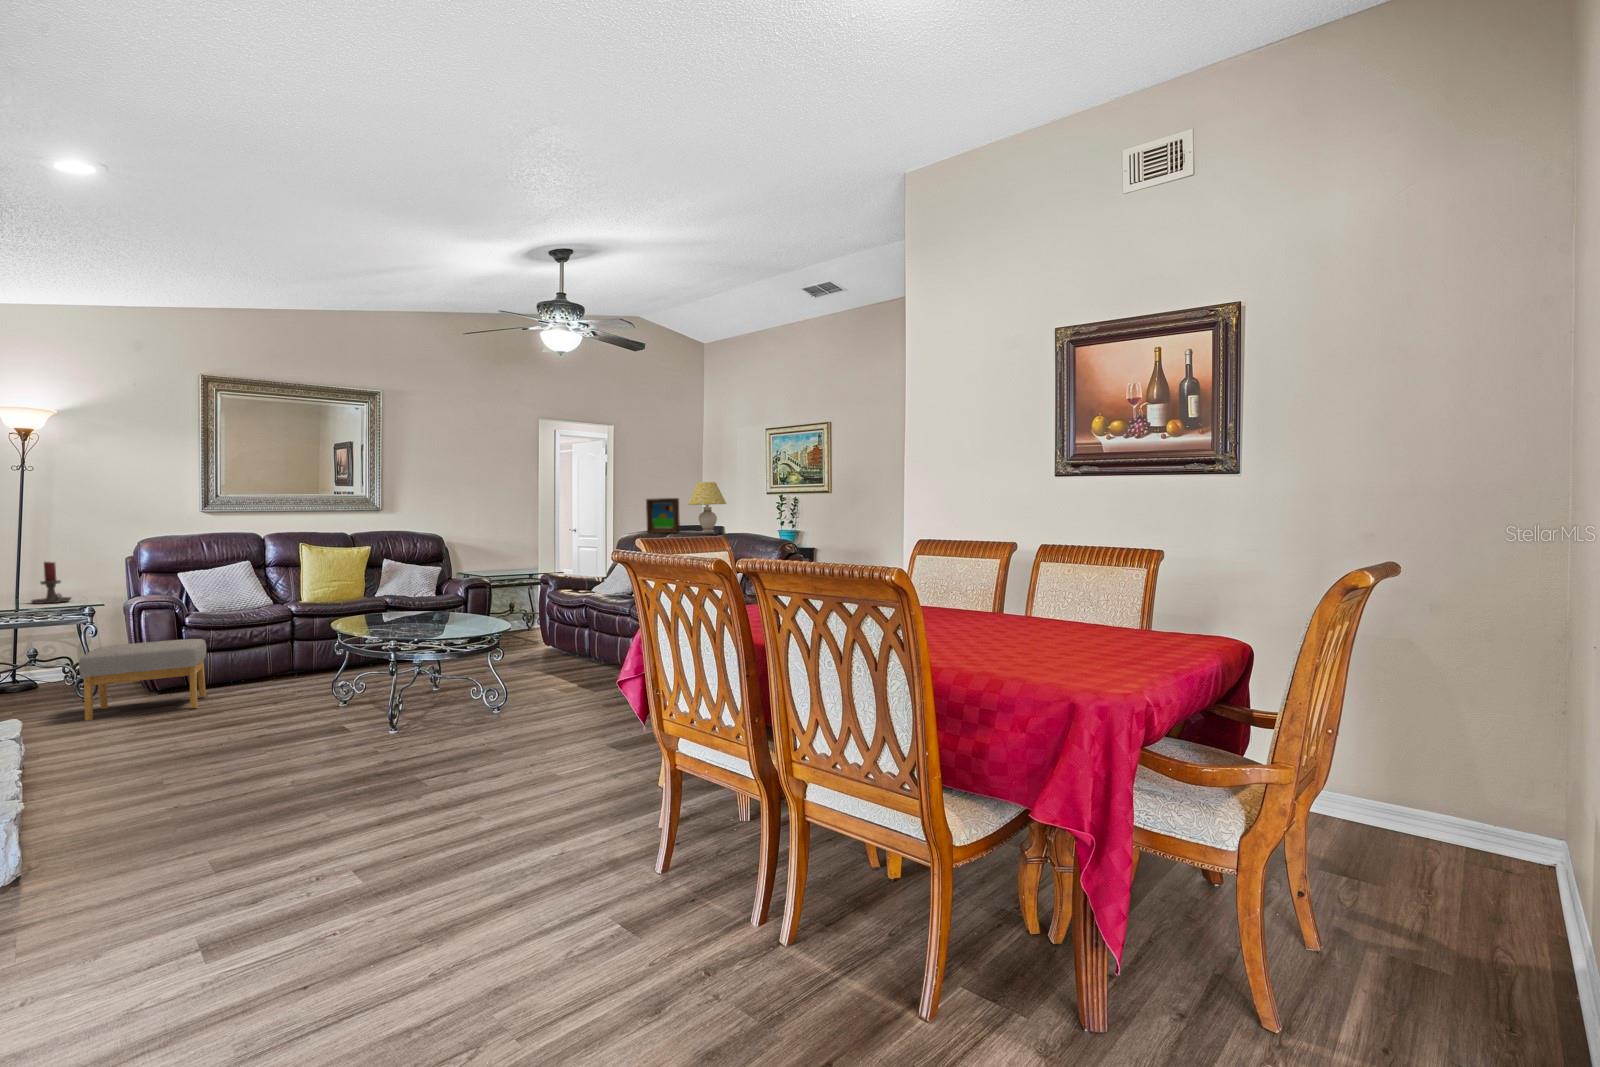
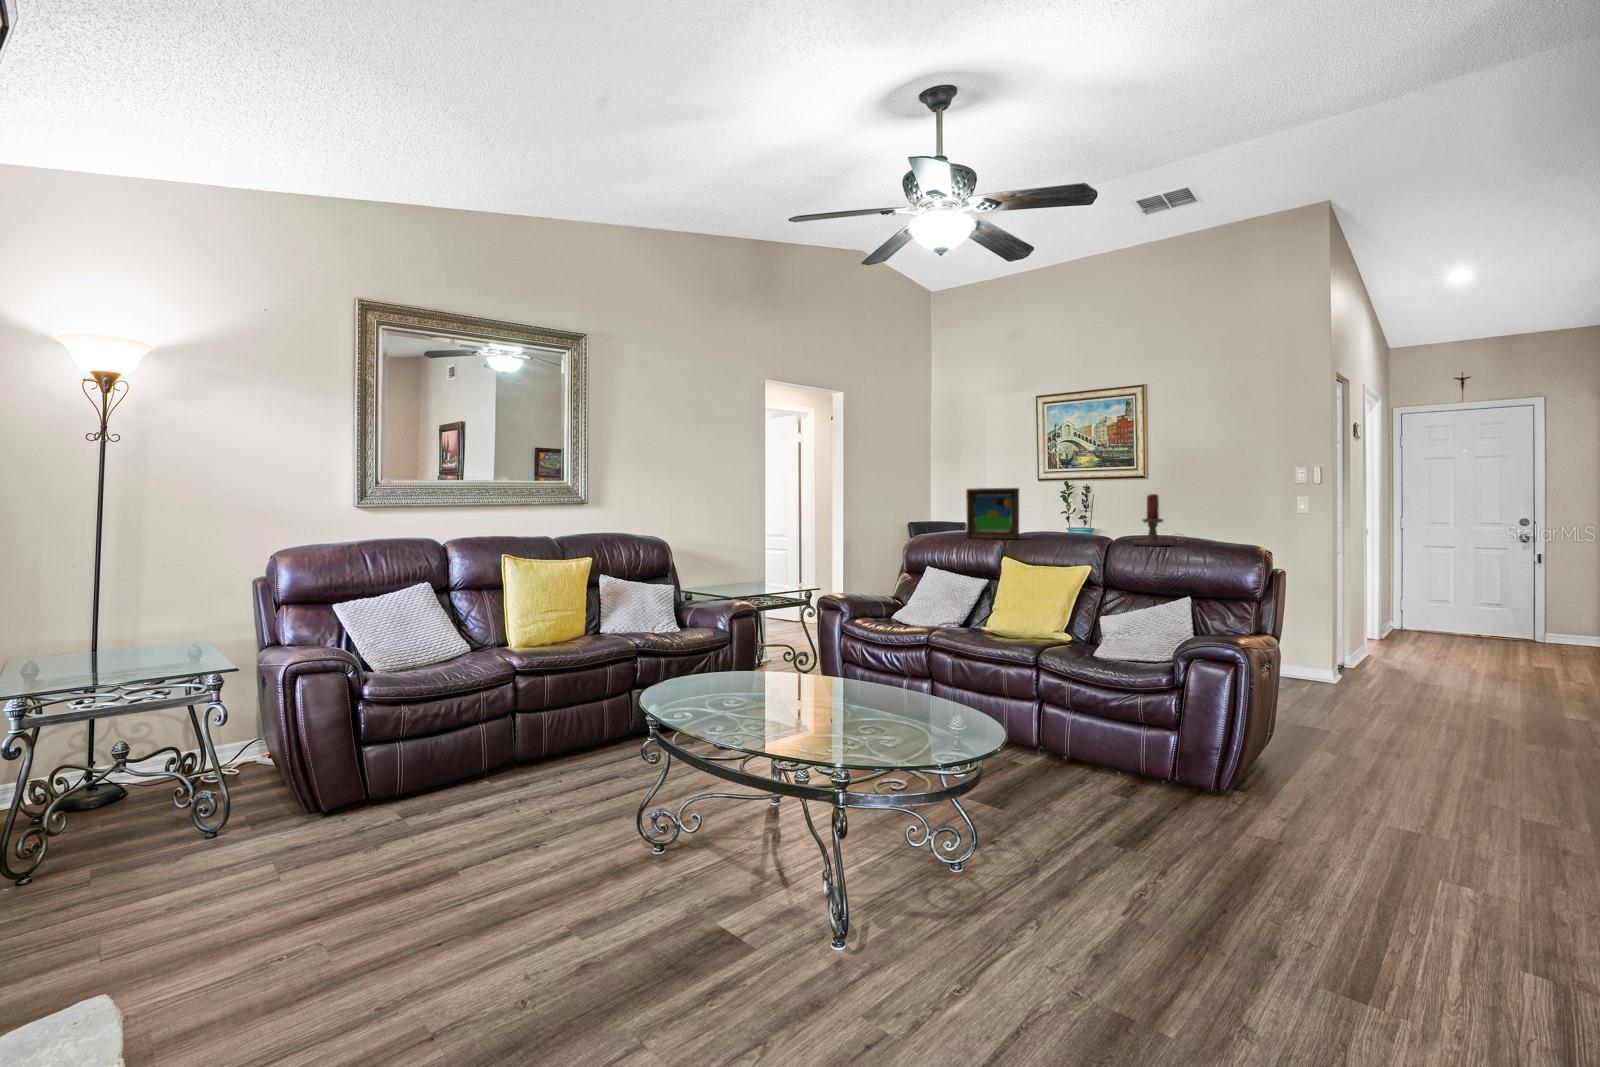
table lamp: present [688,482,726,534] -> none [1050,464,1111,542]
candle holder: present [31,562,71,604] -> present [1133,494,1180,546]
footstool: present [79,639,206,720] -> none [211,727,406,898]

